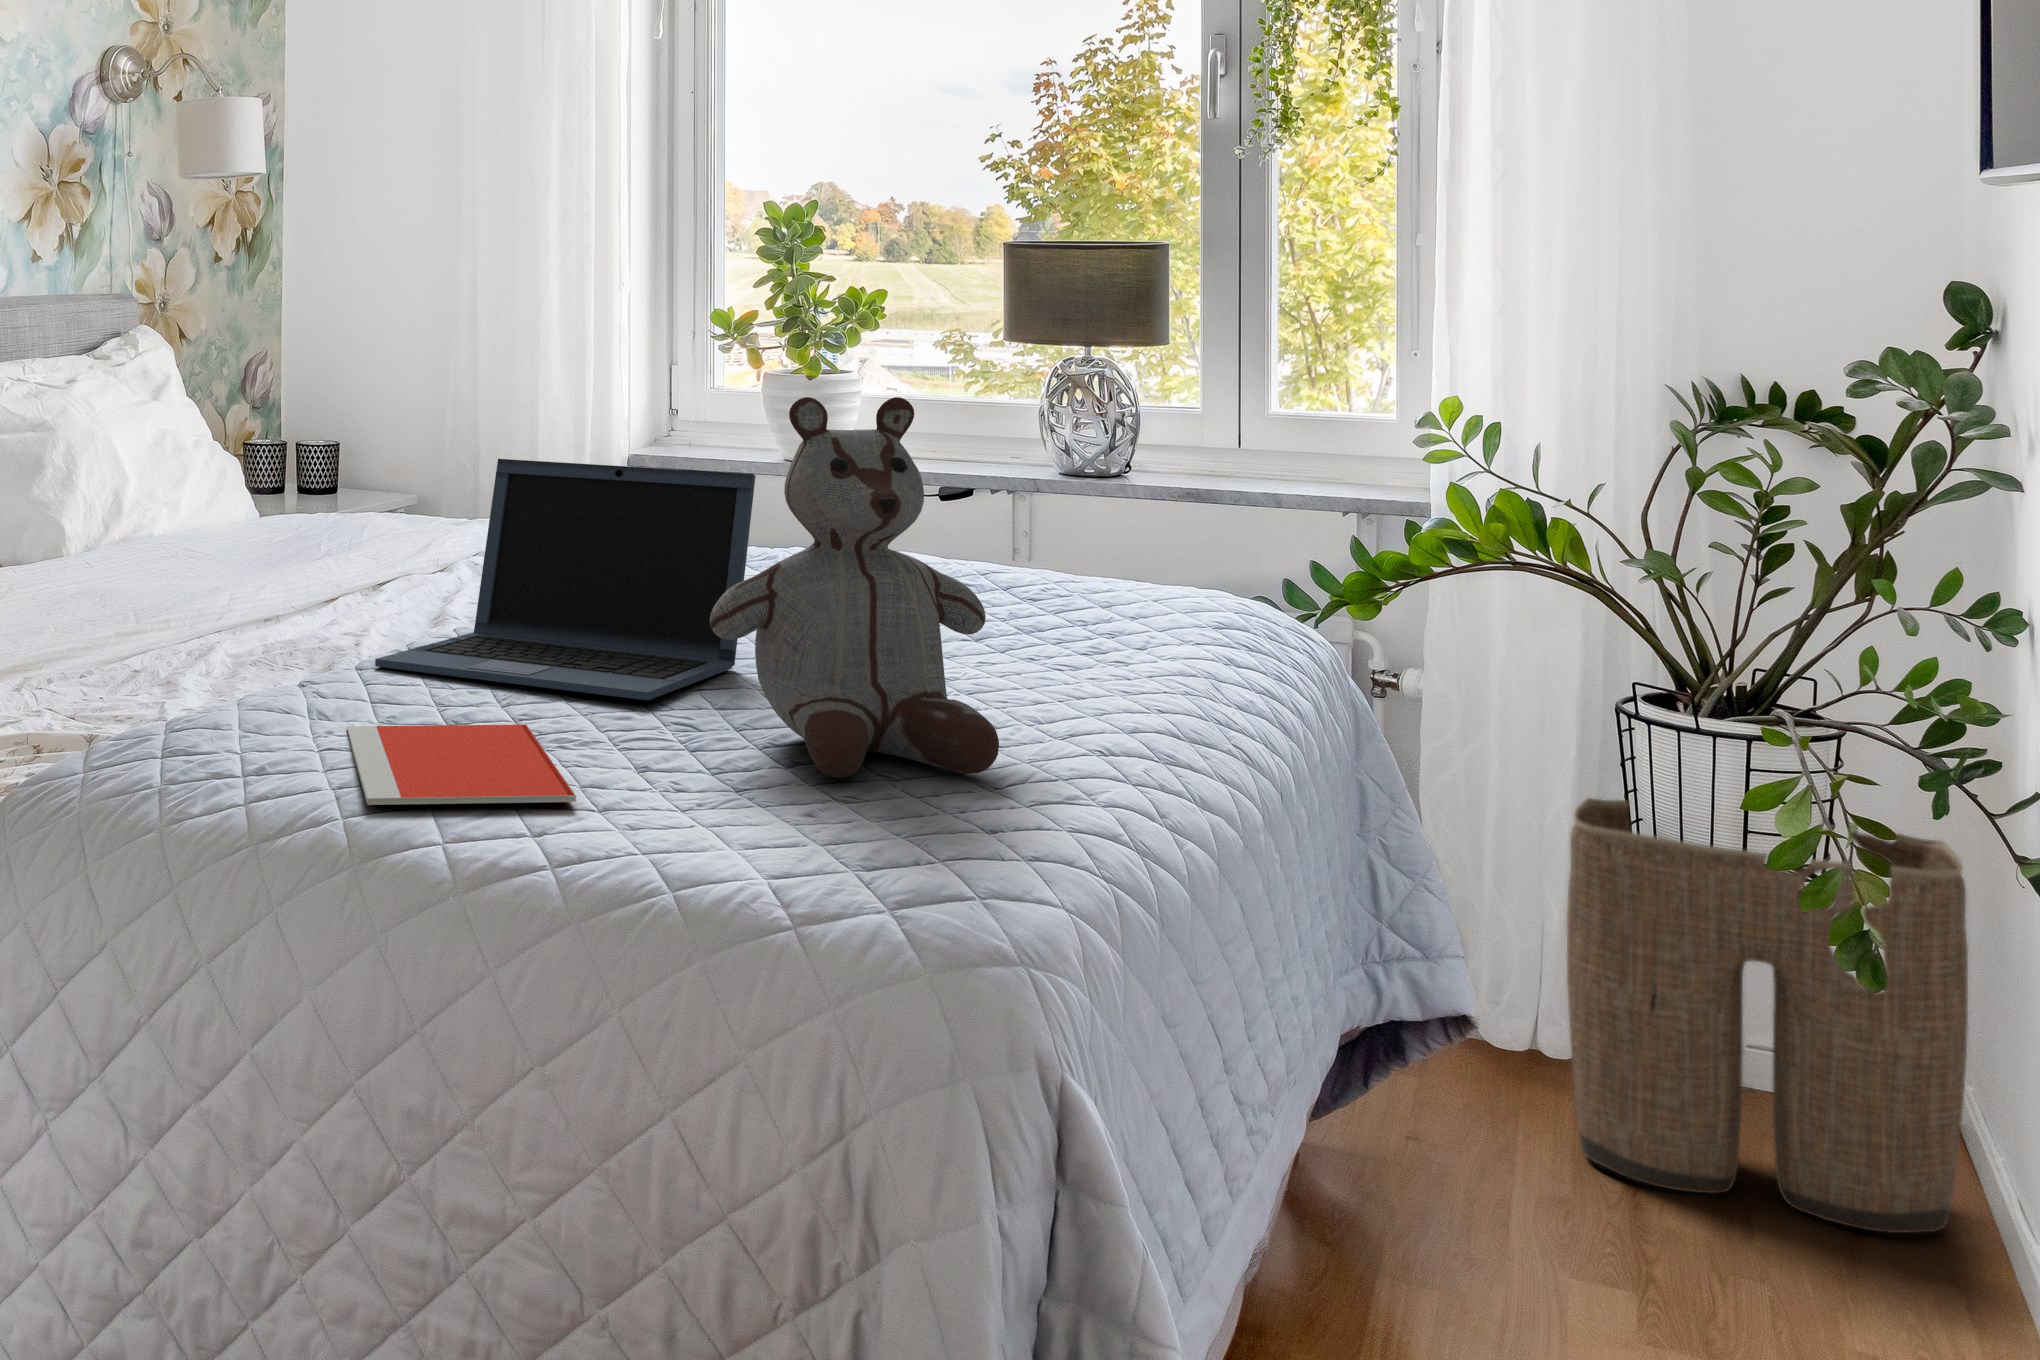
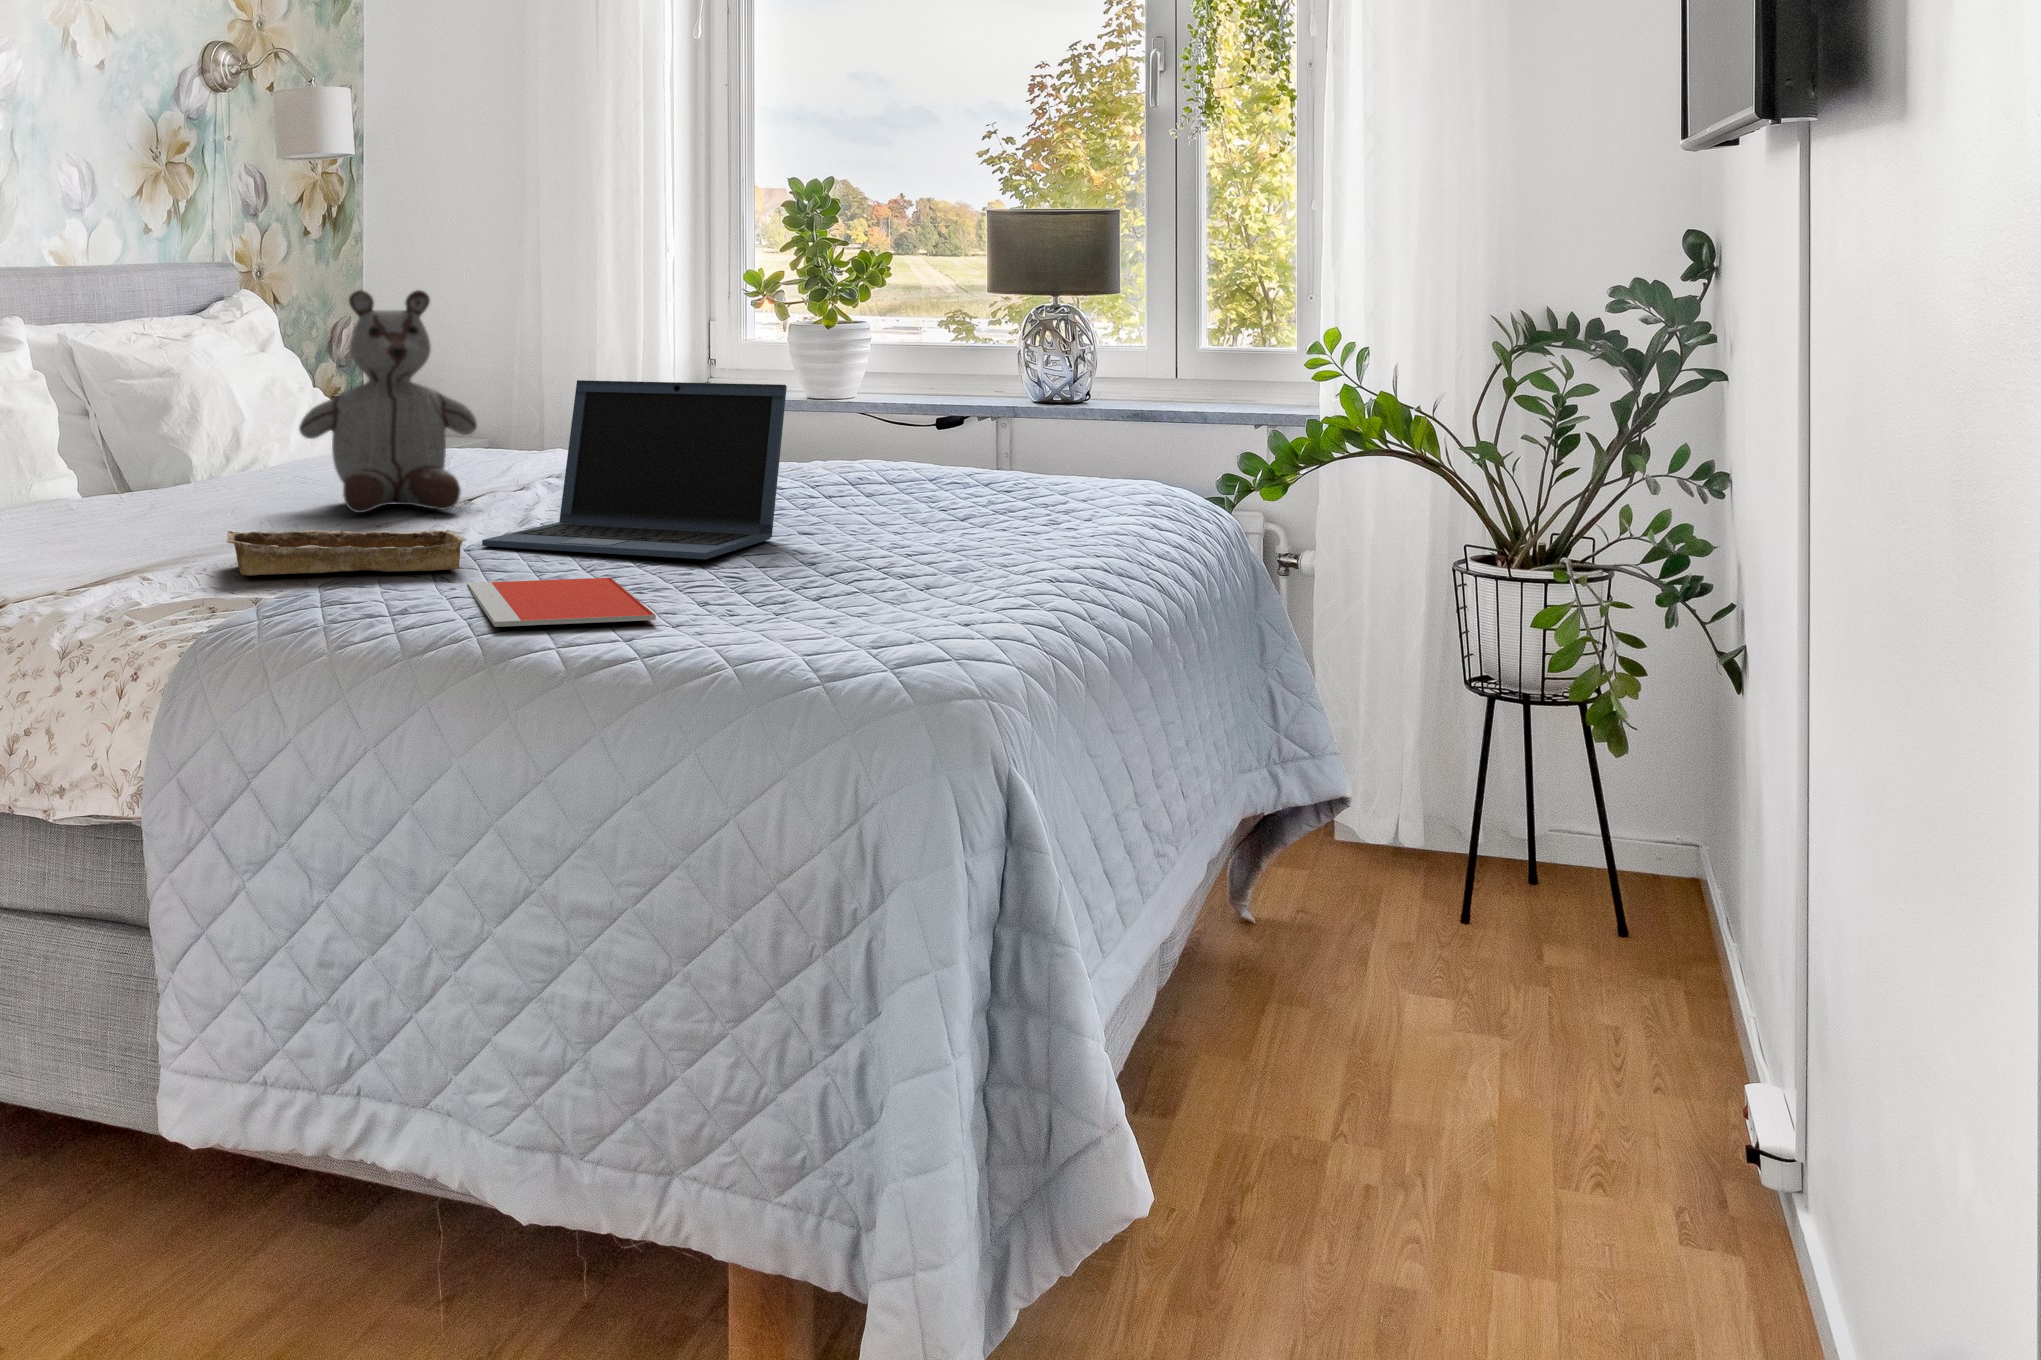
stuffed bear: present [710,397,999,778] -> present [299,290,477,513]
tray: none [59,643,350,705] -> present [226,530,467,576]
laundry basket: present [1567,798,1968,1233] -> none [1416,638,1695,951]

